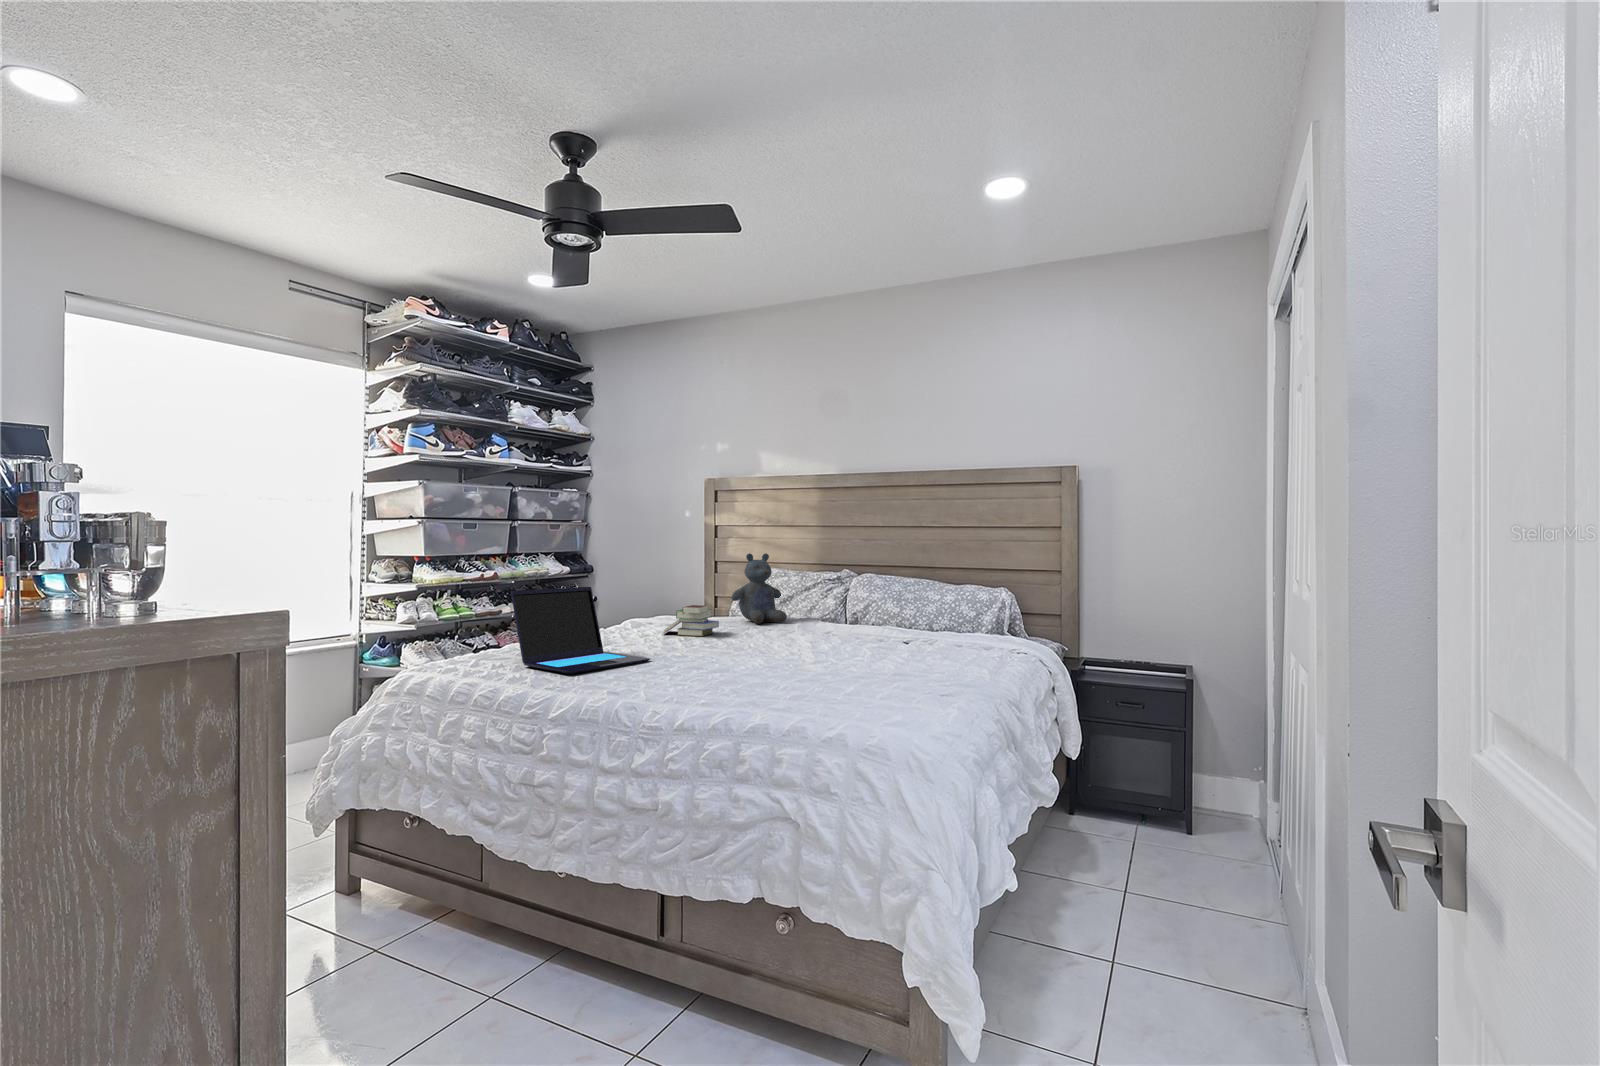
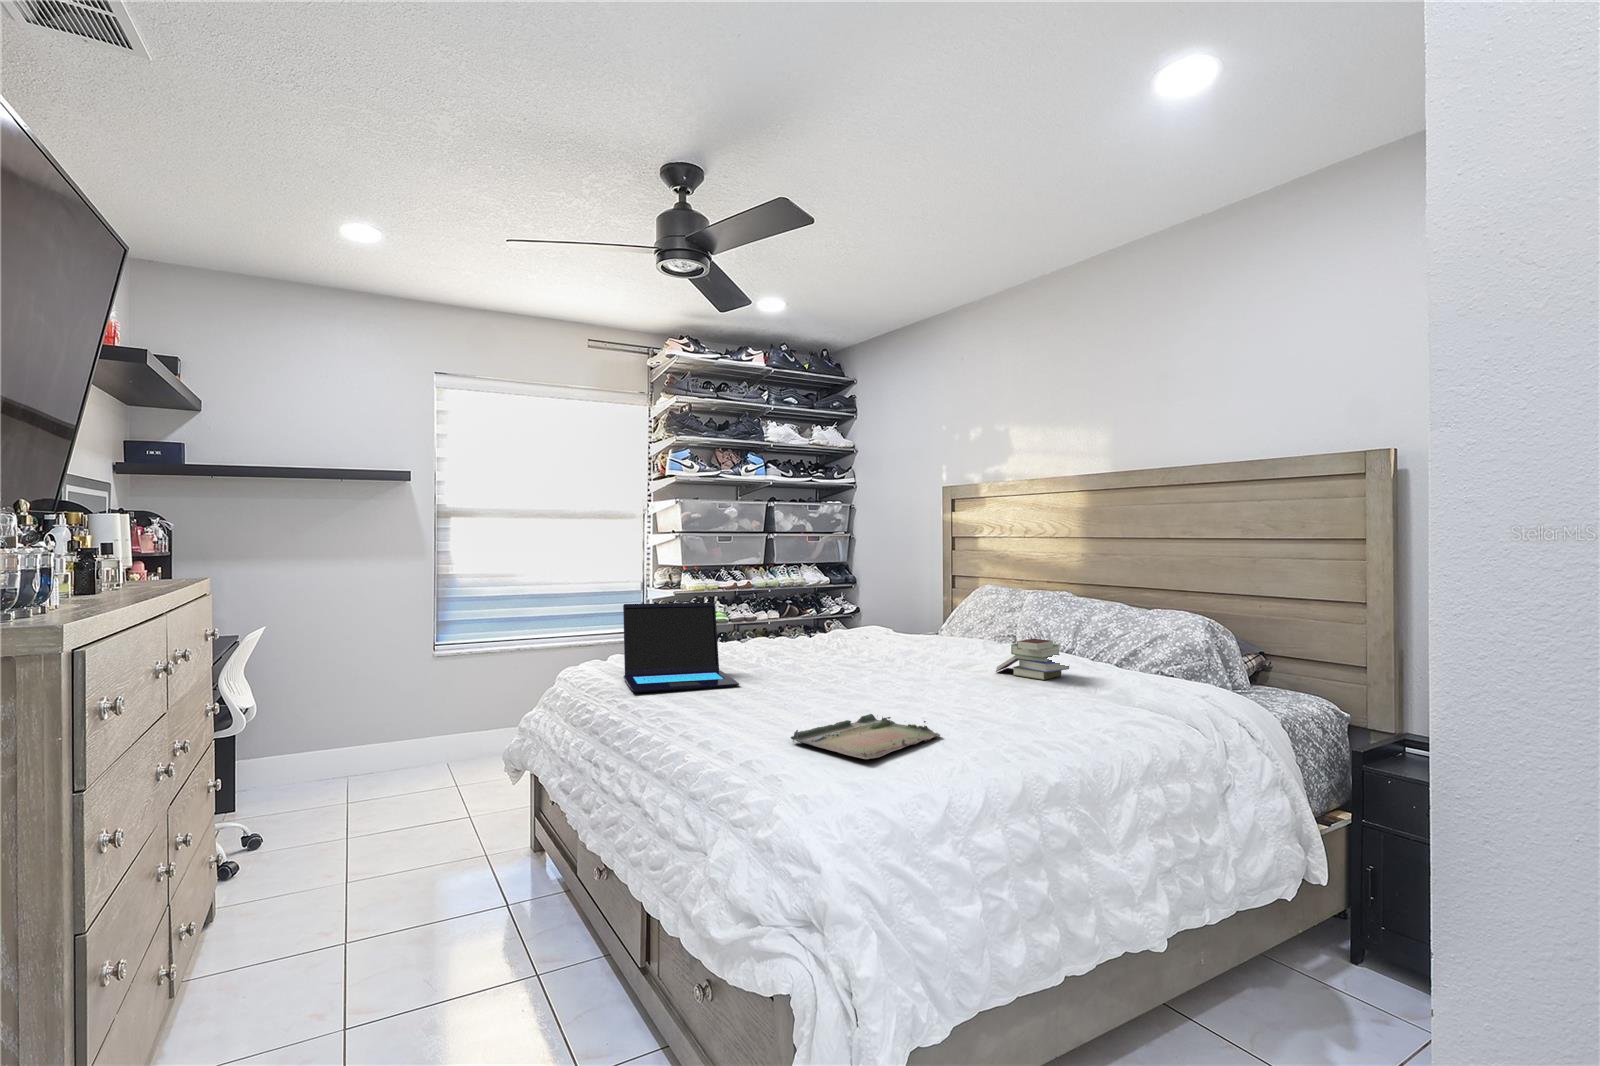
stuffed bear: present [731,553,787,624] -> none [925,569,990,652]
book: present [663,605,719,636] -> present [996,639,1069,680]
tray: none [790,661,879,688] -> present [791,714,940,760]

